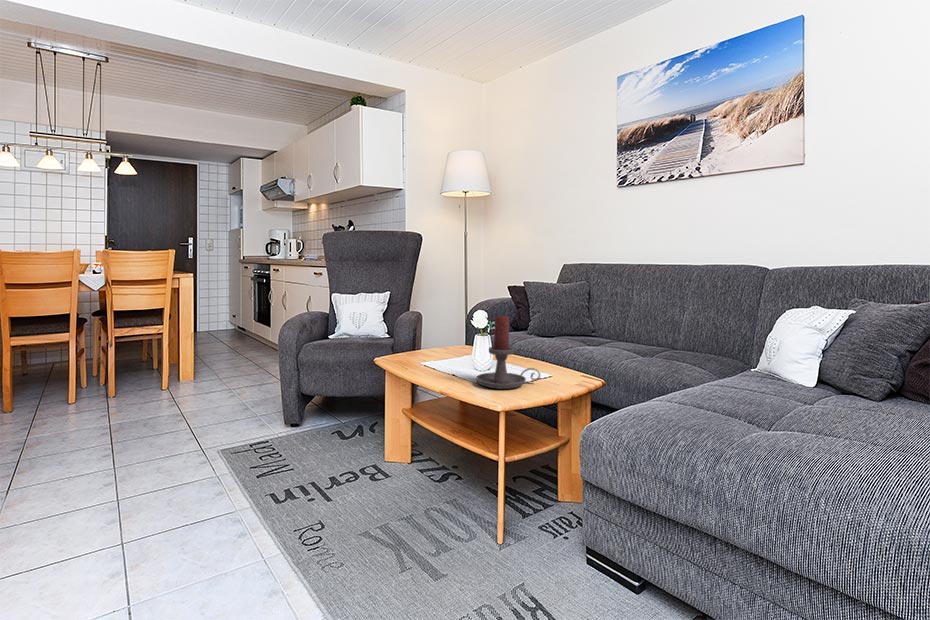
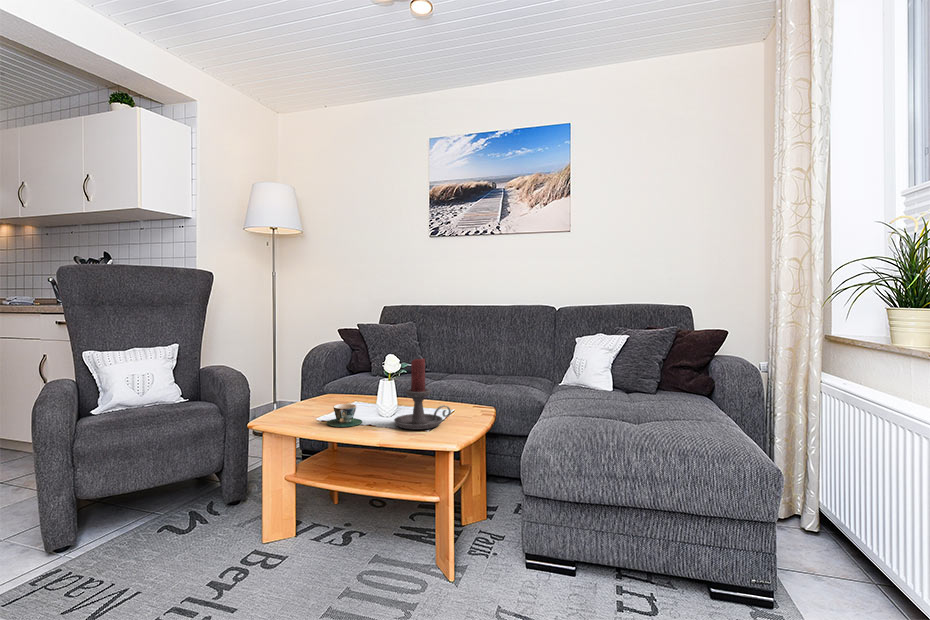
teacup: none [425,354,458,375] -> present [326,404,362,427]

